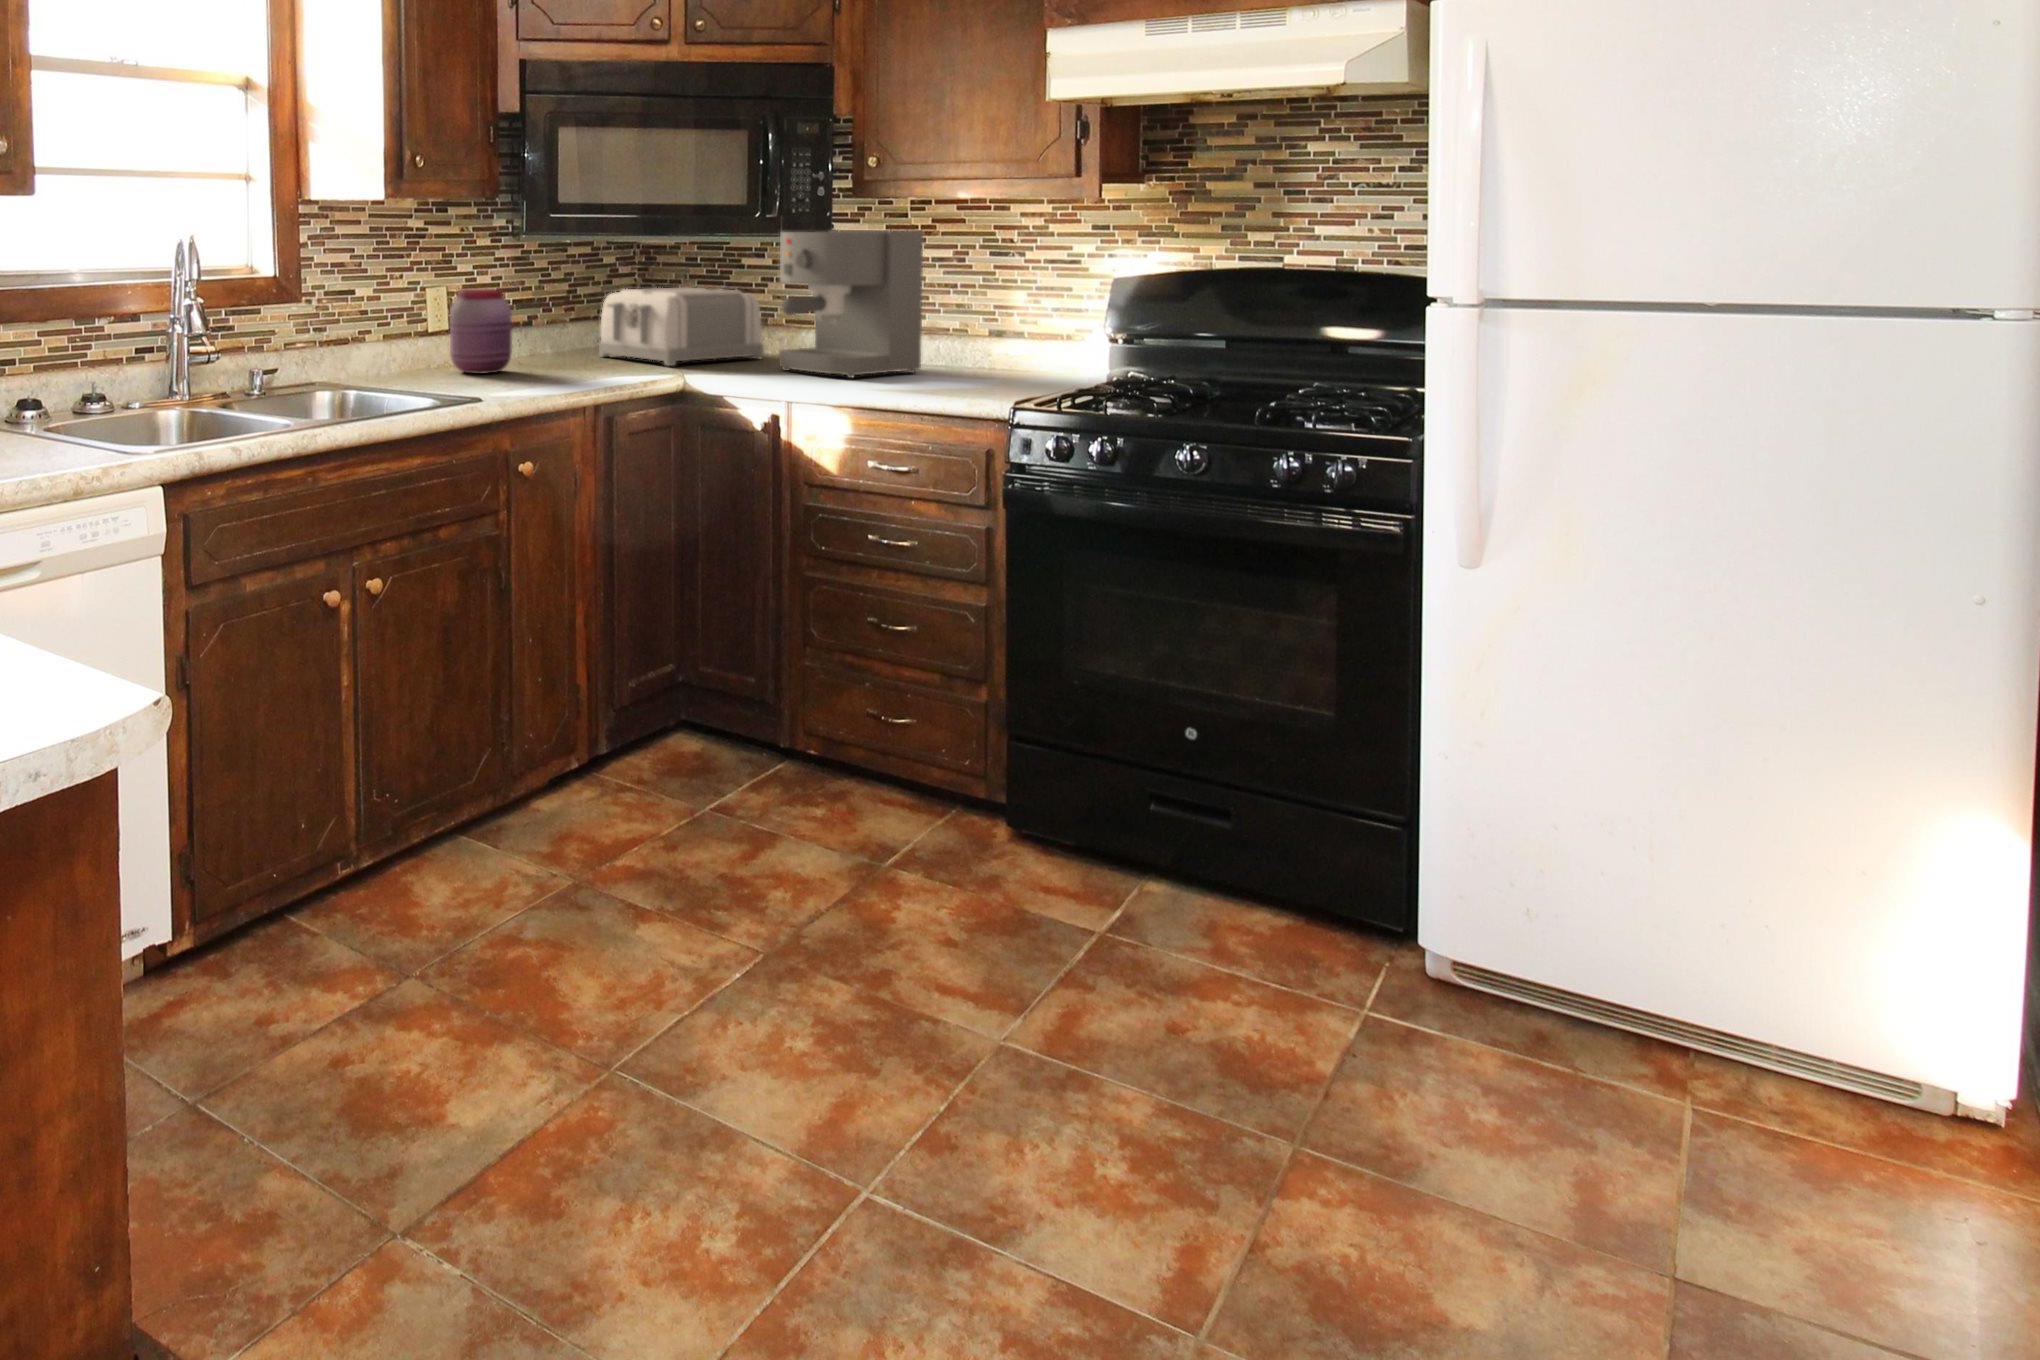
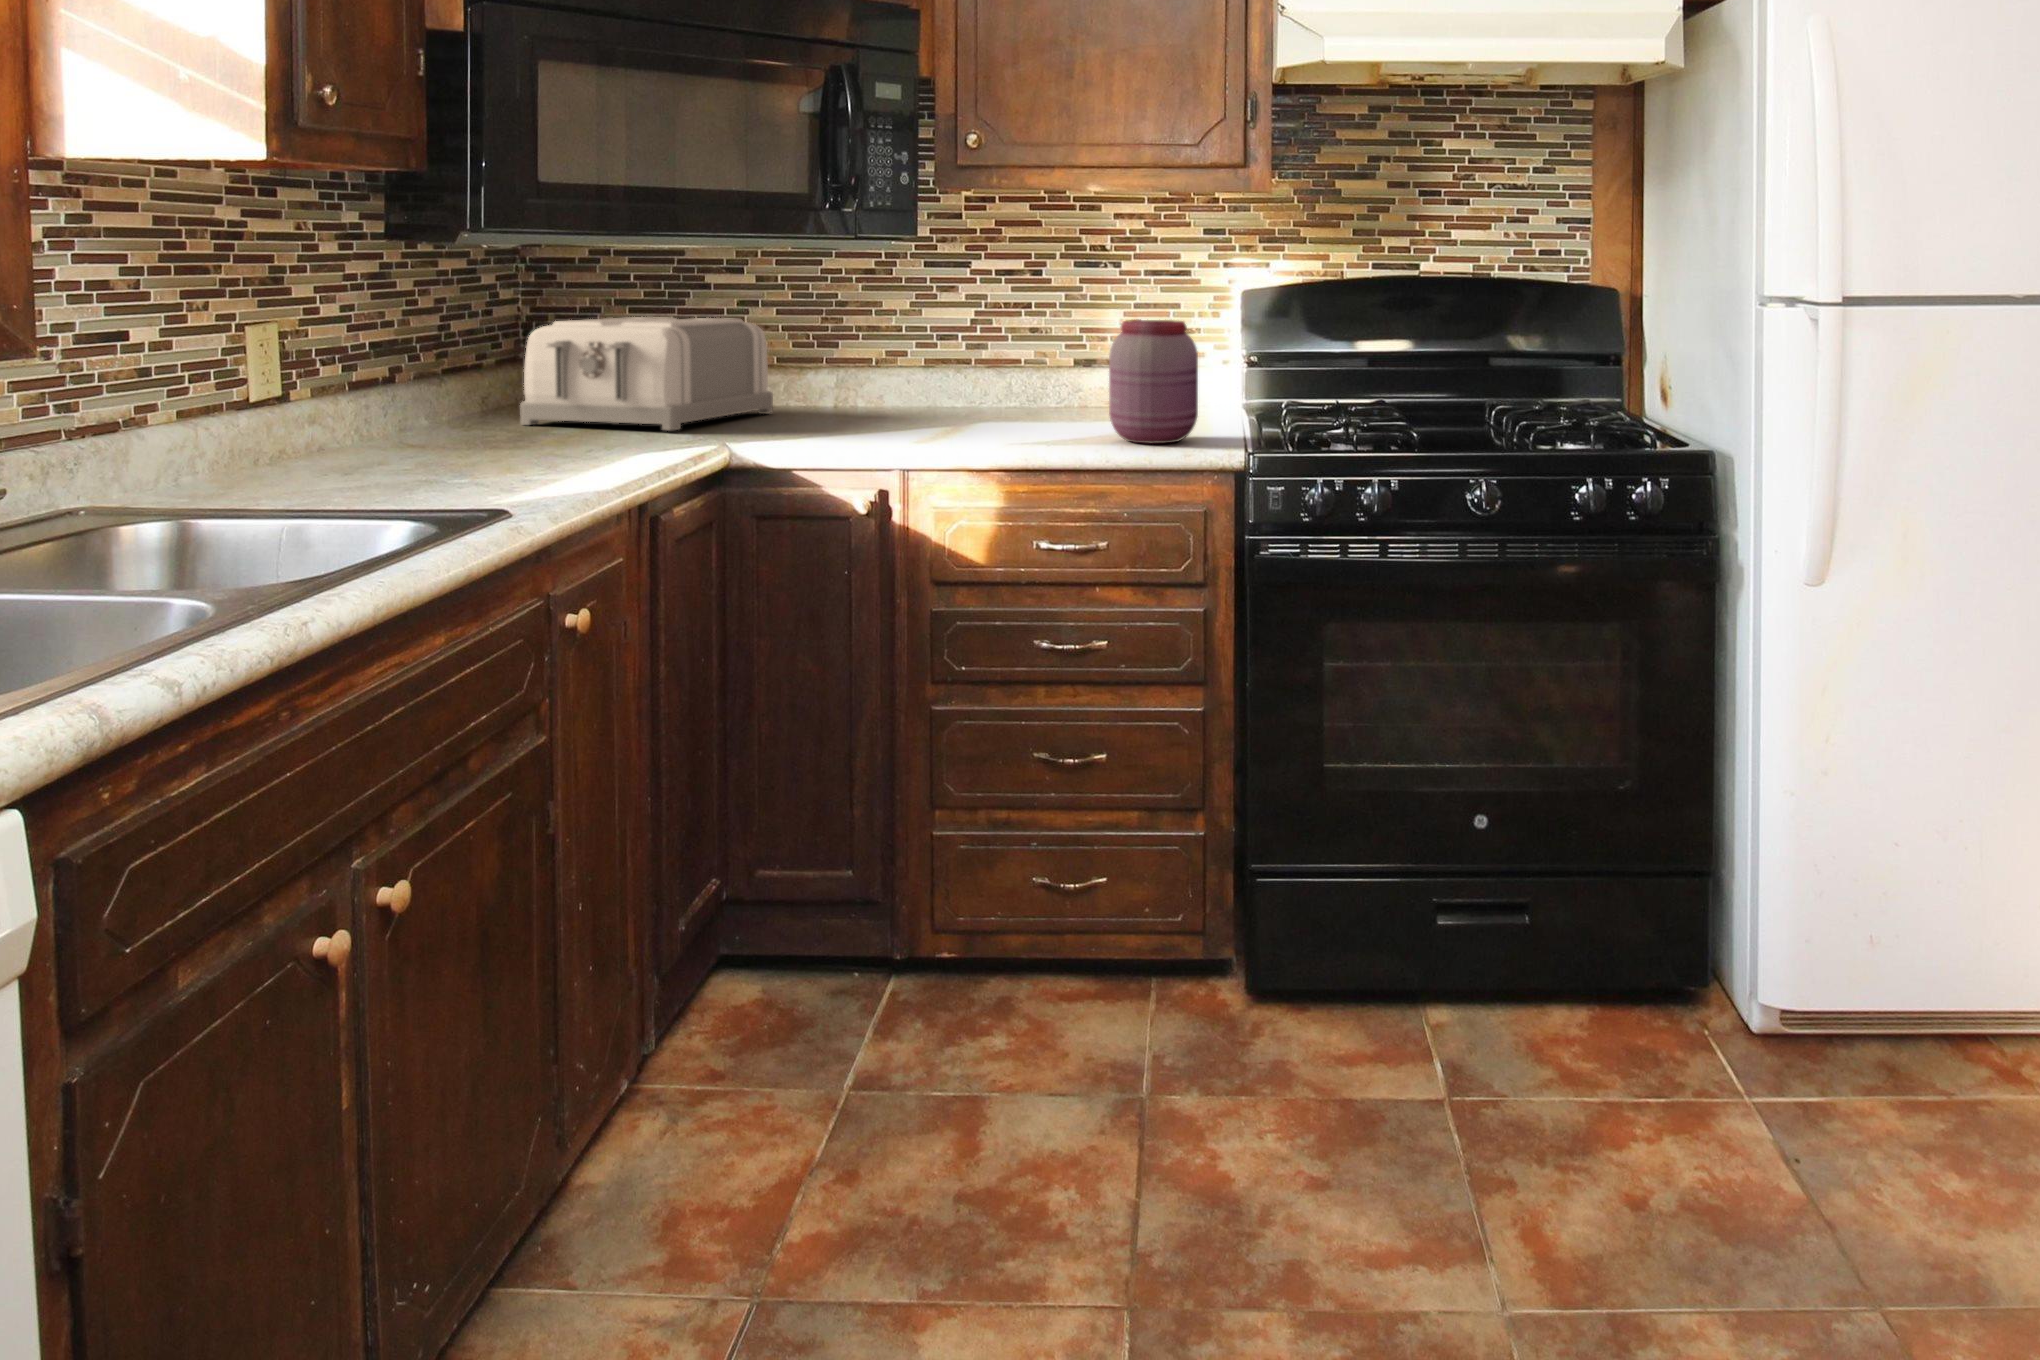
coffee maker: present [779,230,923,378] -> none [835,233,1018,430]
jar: present [450,288,512,374] -> present [1109,320,1198,443]

